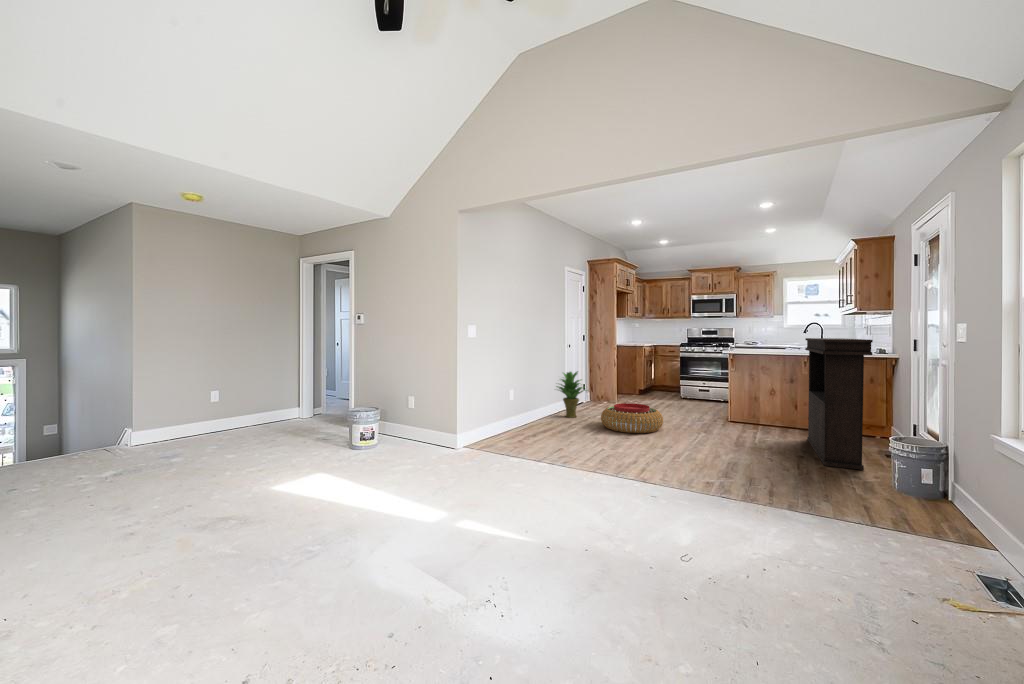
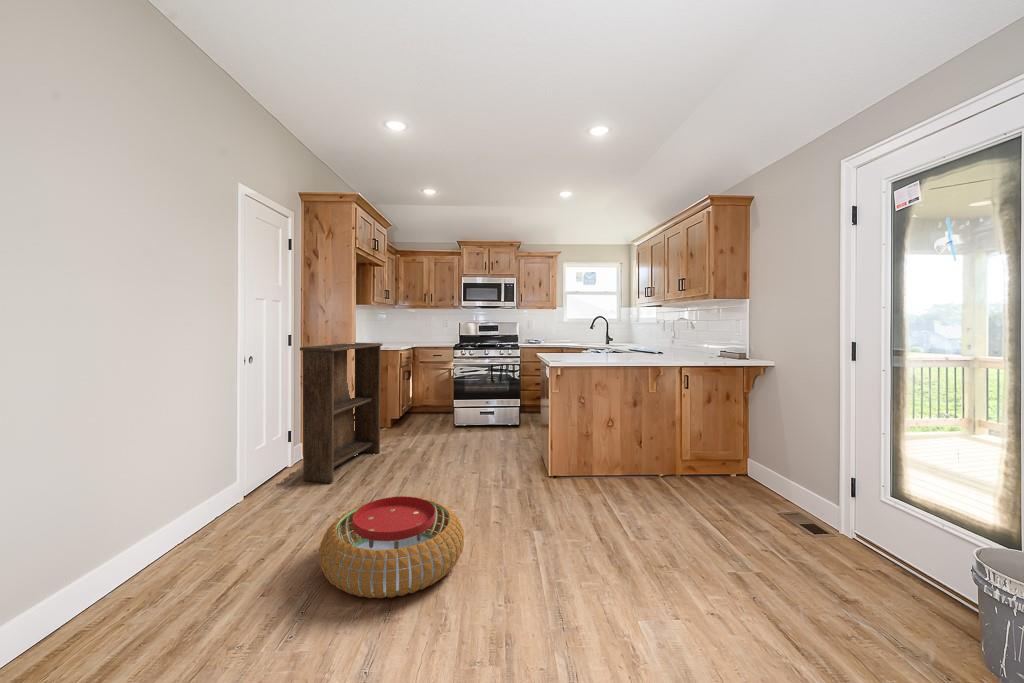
console table: present [805,338,873,470] -> none [690,354,931,651]
bookshelf: none [589,339,631,409] -> present [300,343,383,483]
potted plant: present [556,371,586,418] -> none [196,427,294,544]

